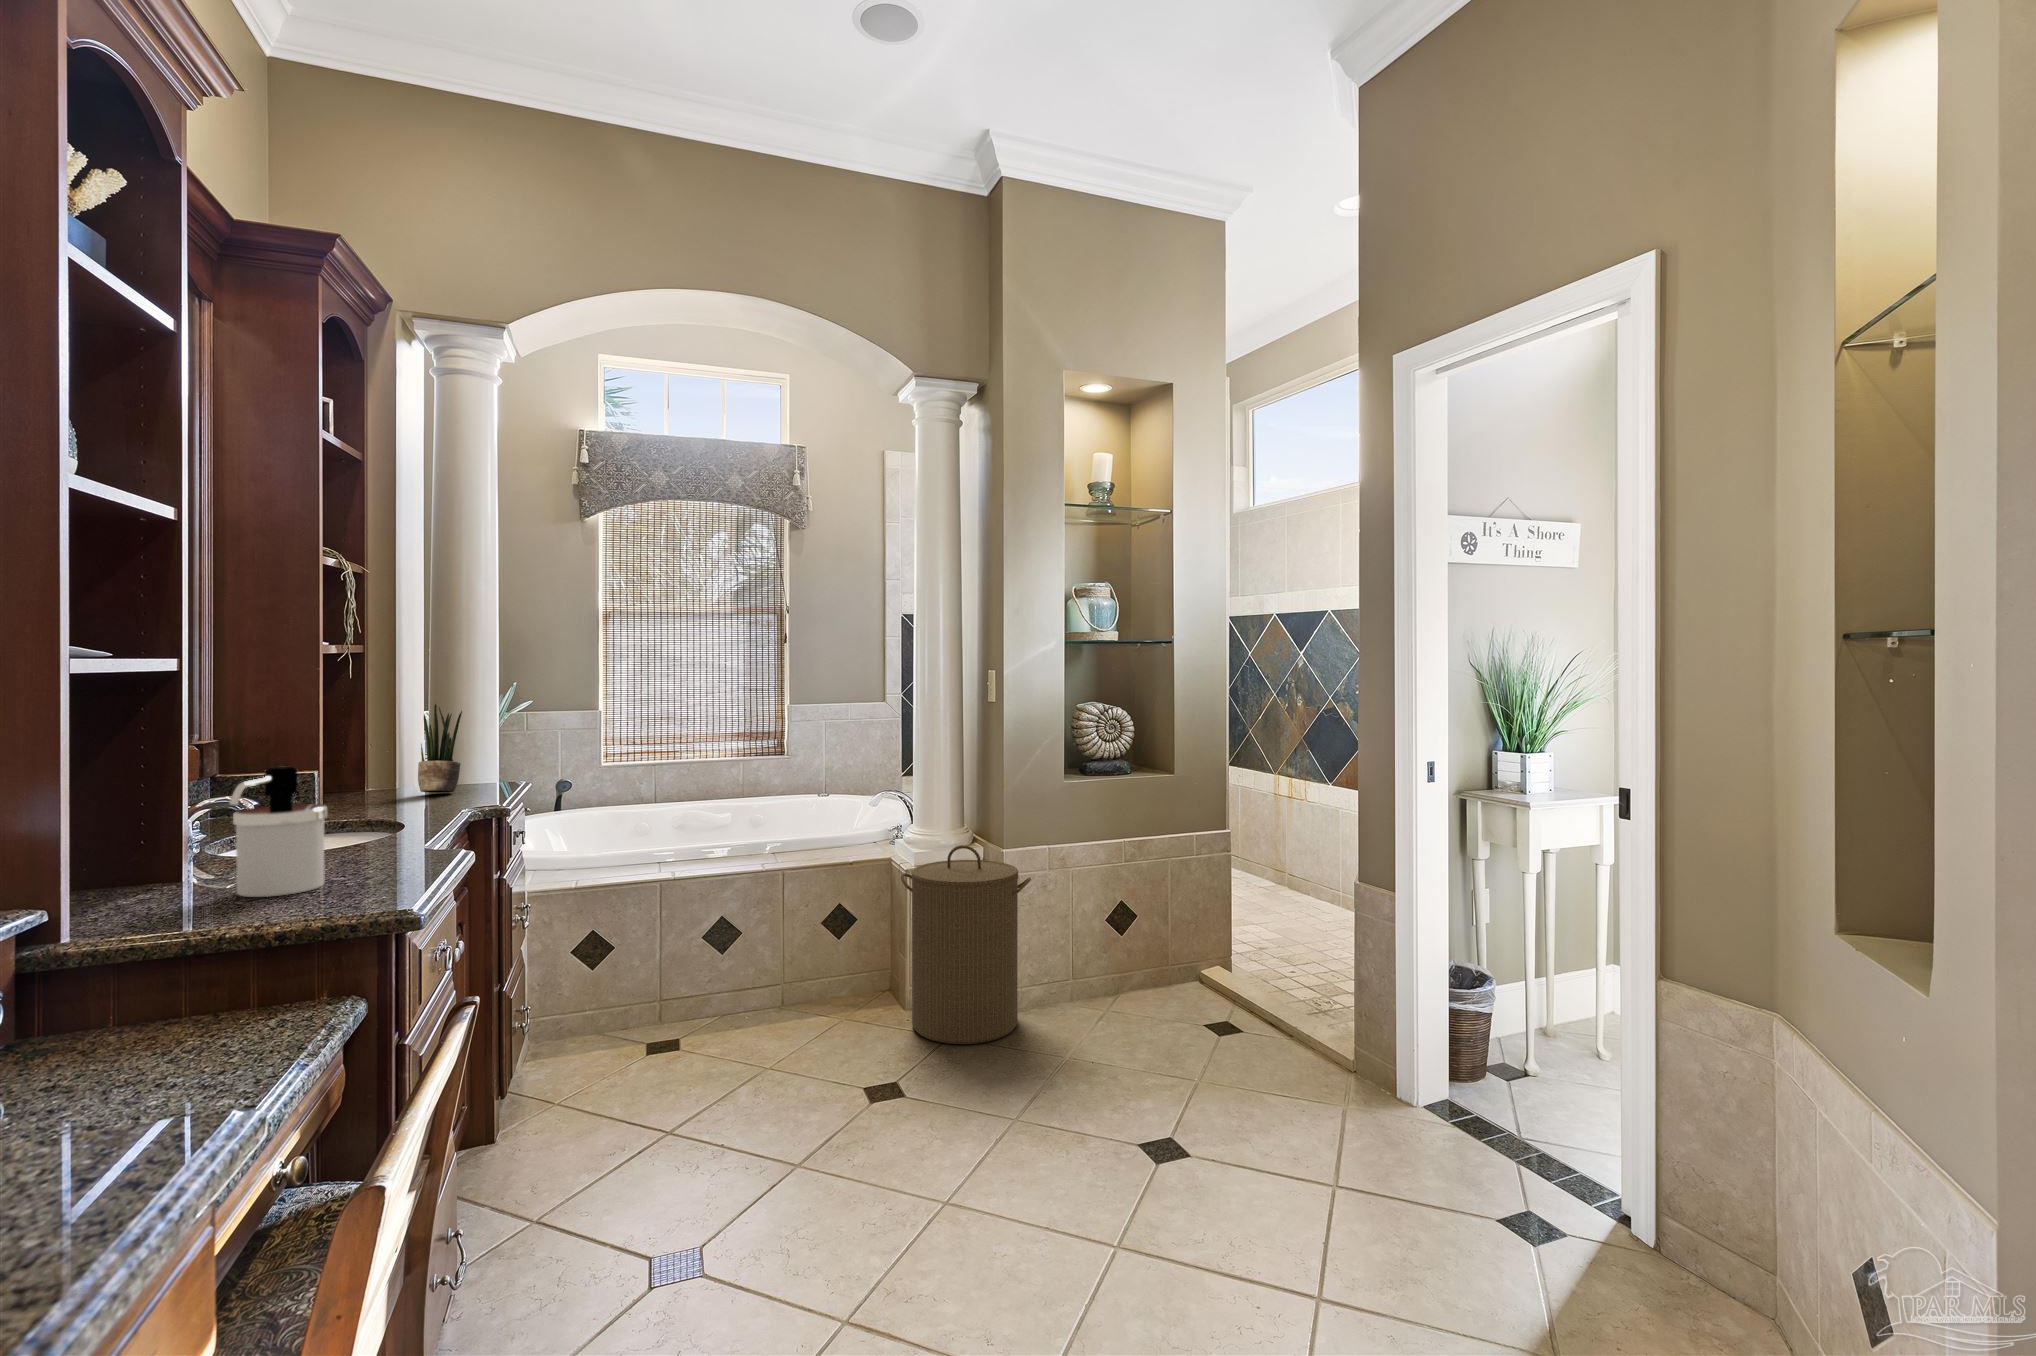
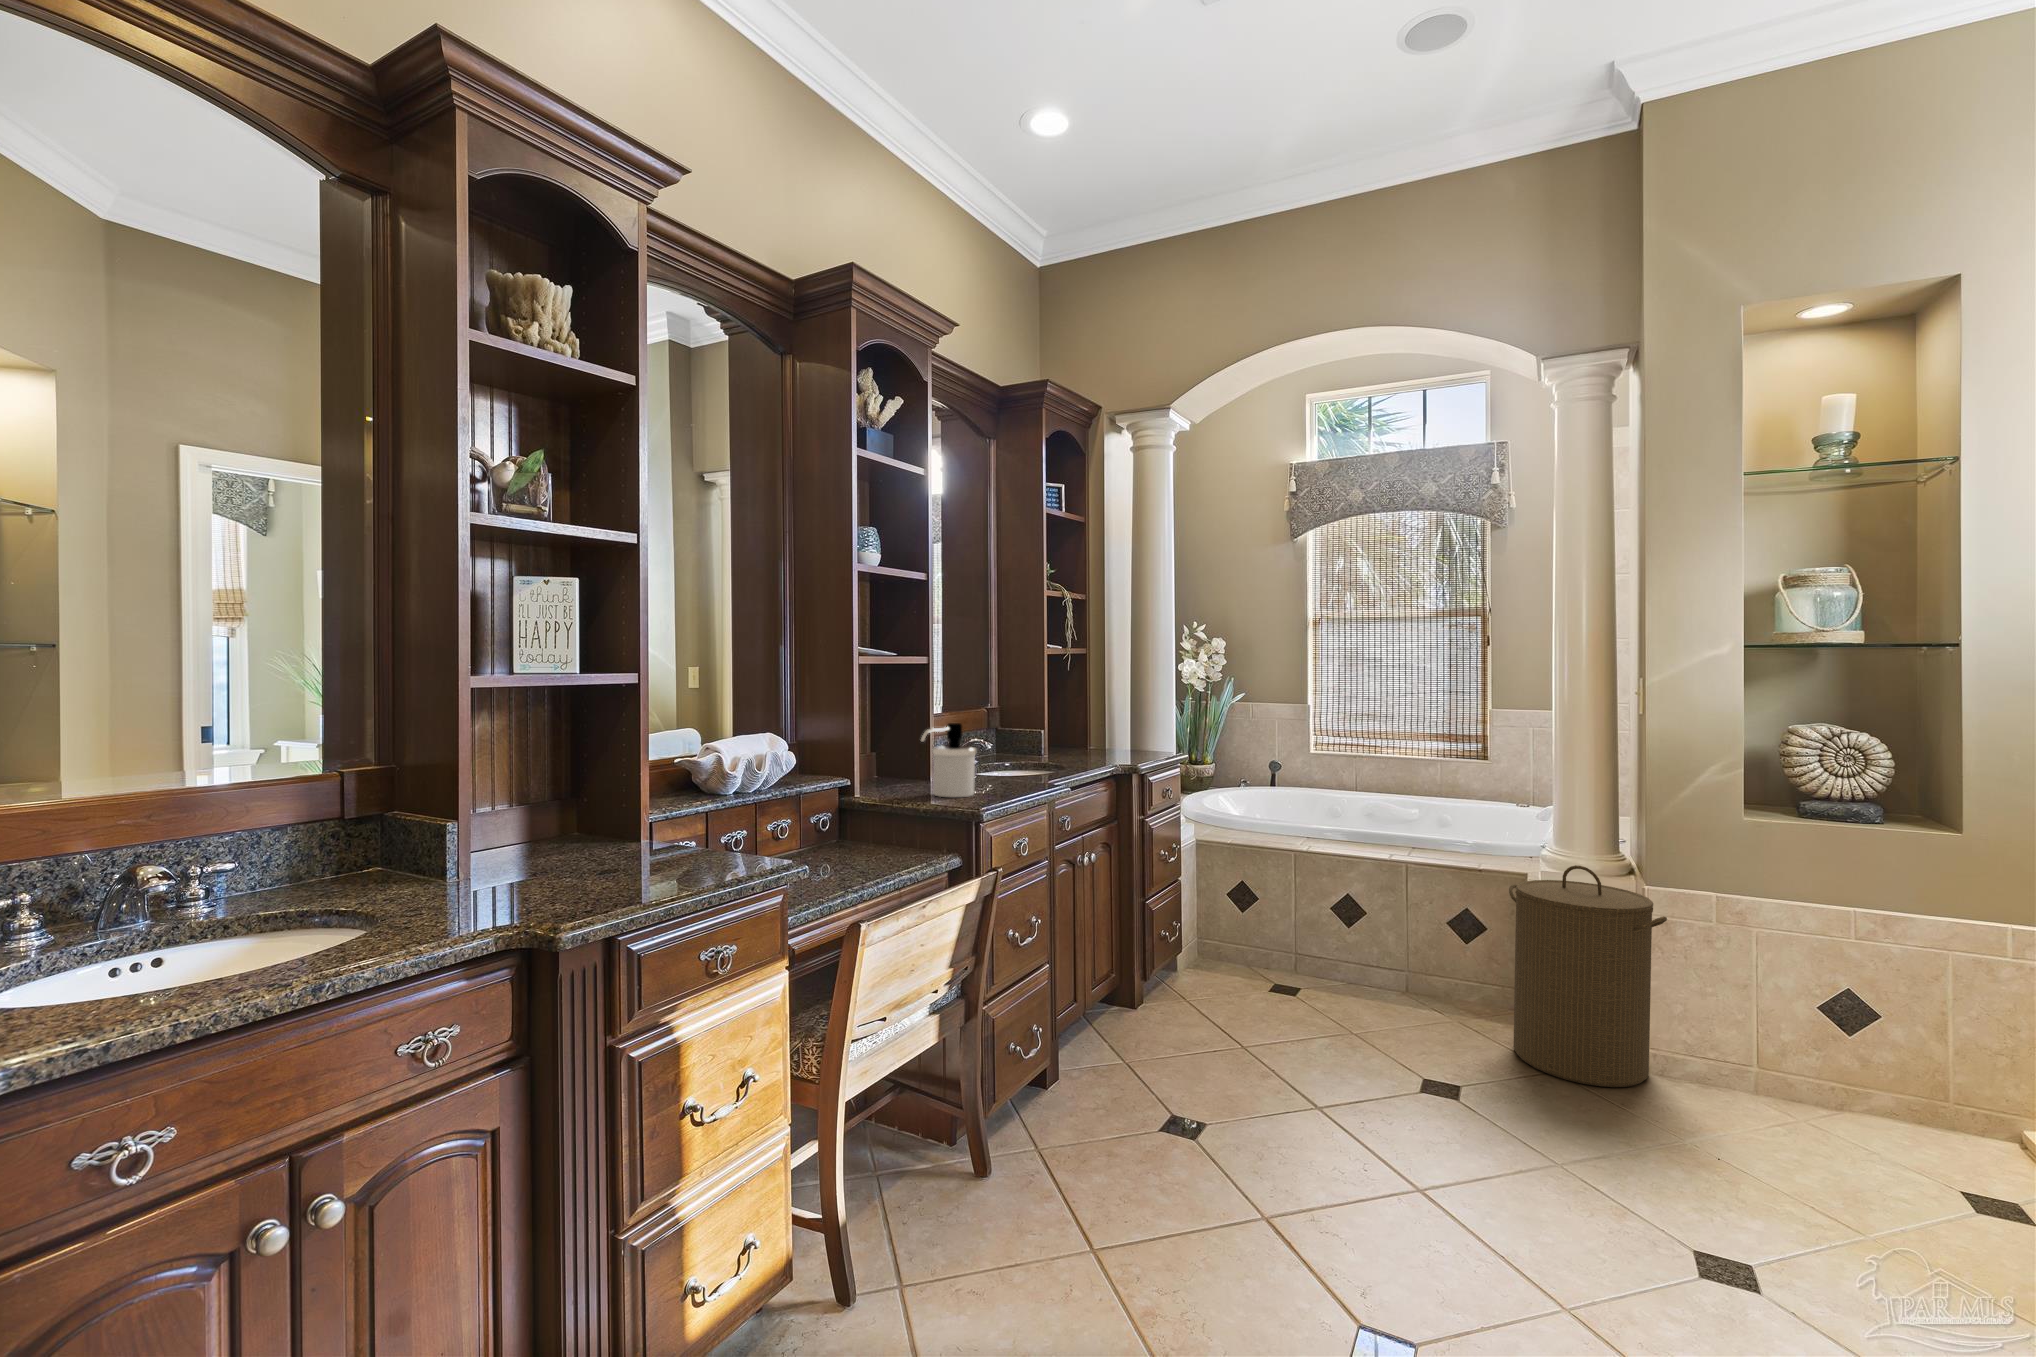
potted plant: present [418,704,462,792] -> none [1107,692,1136,756]

